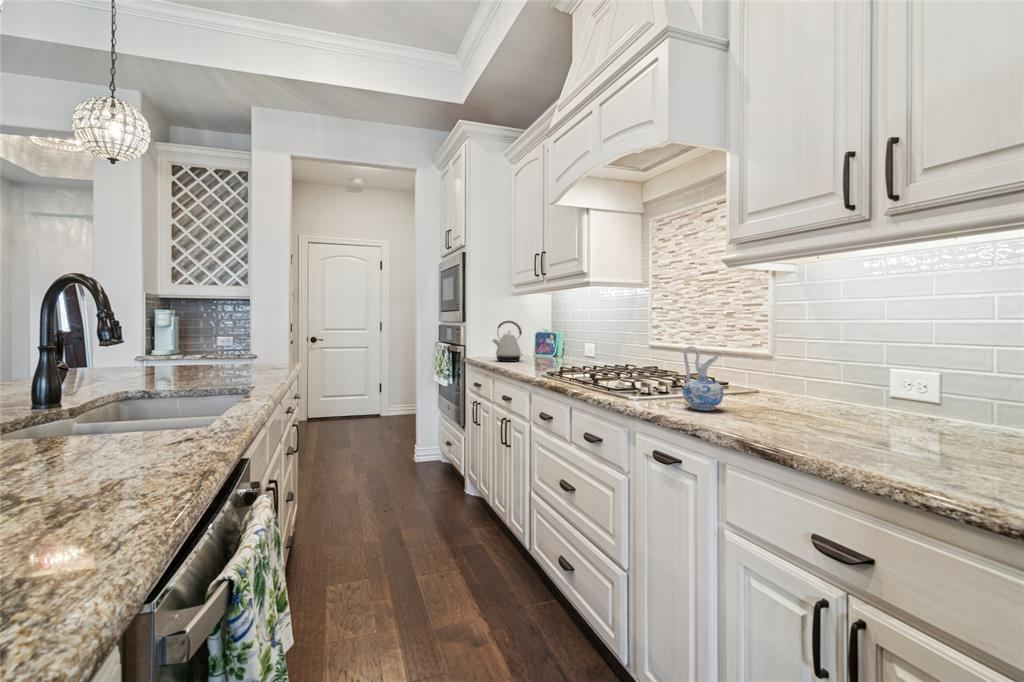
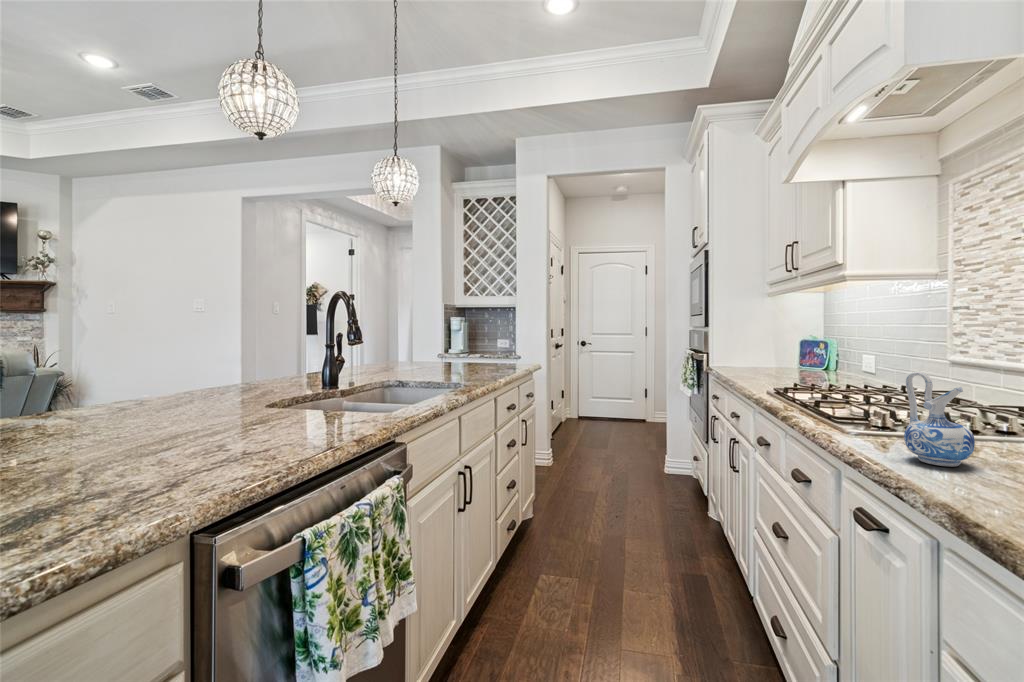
kettle: present [492,321,523,362] -> none [733,325,774,373]

